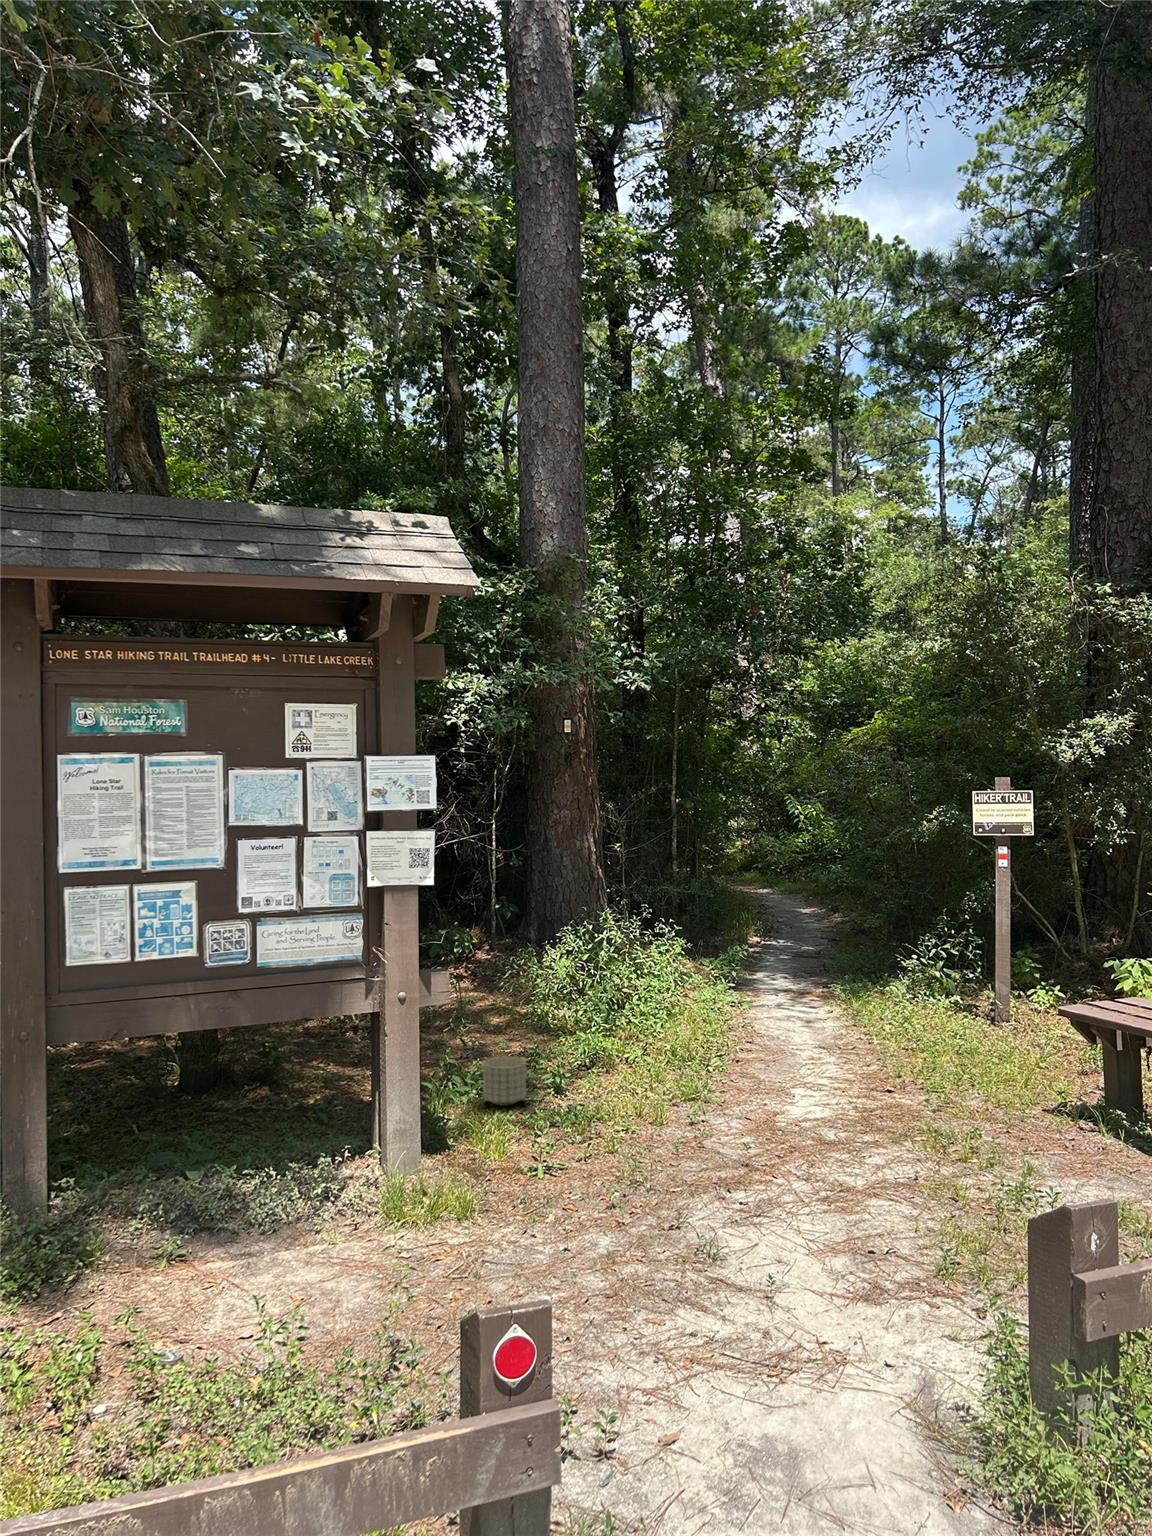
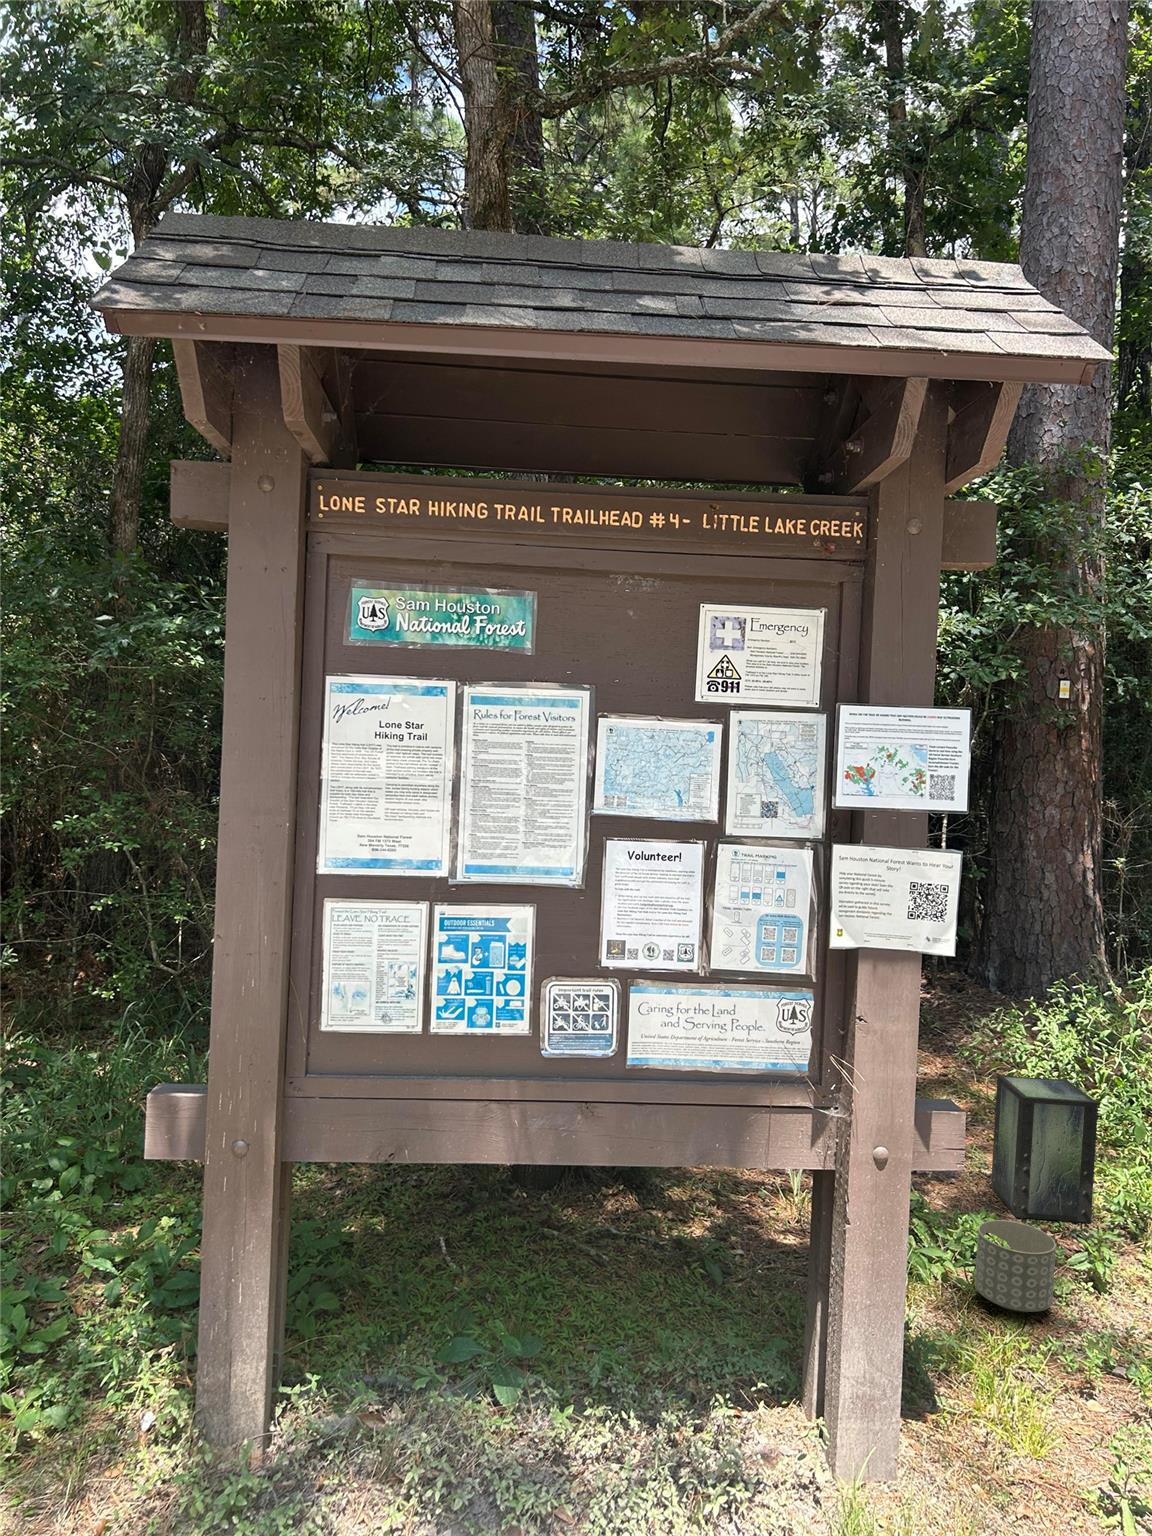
storage box: none [505,980,561,1067] -> present [991,1075,1098,1223]

